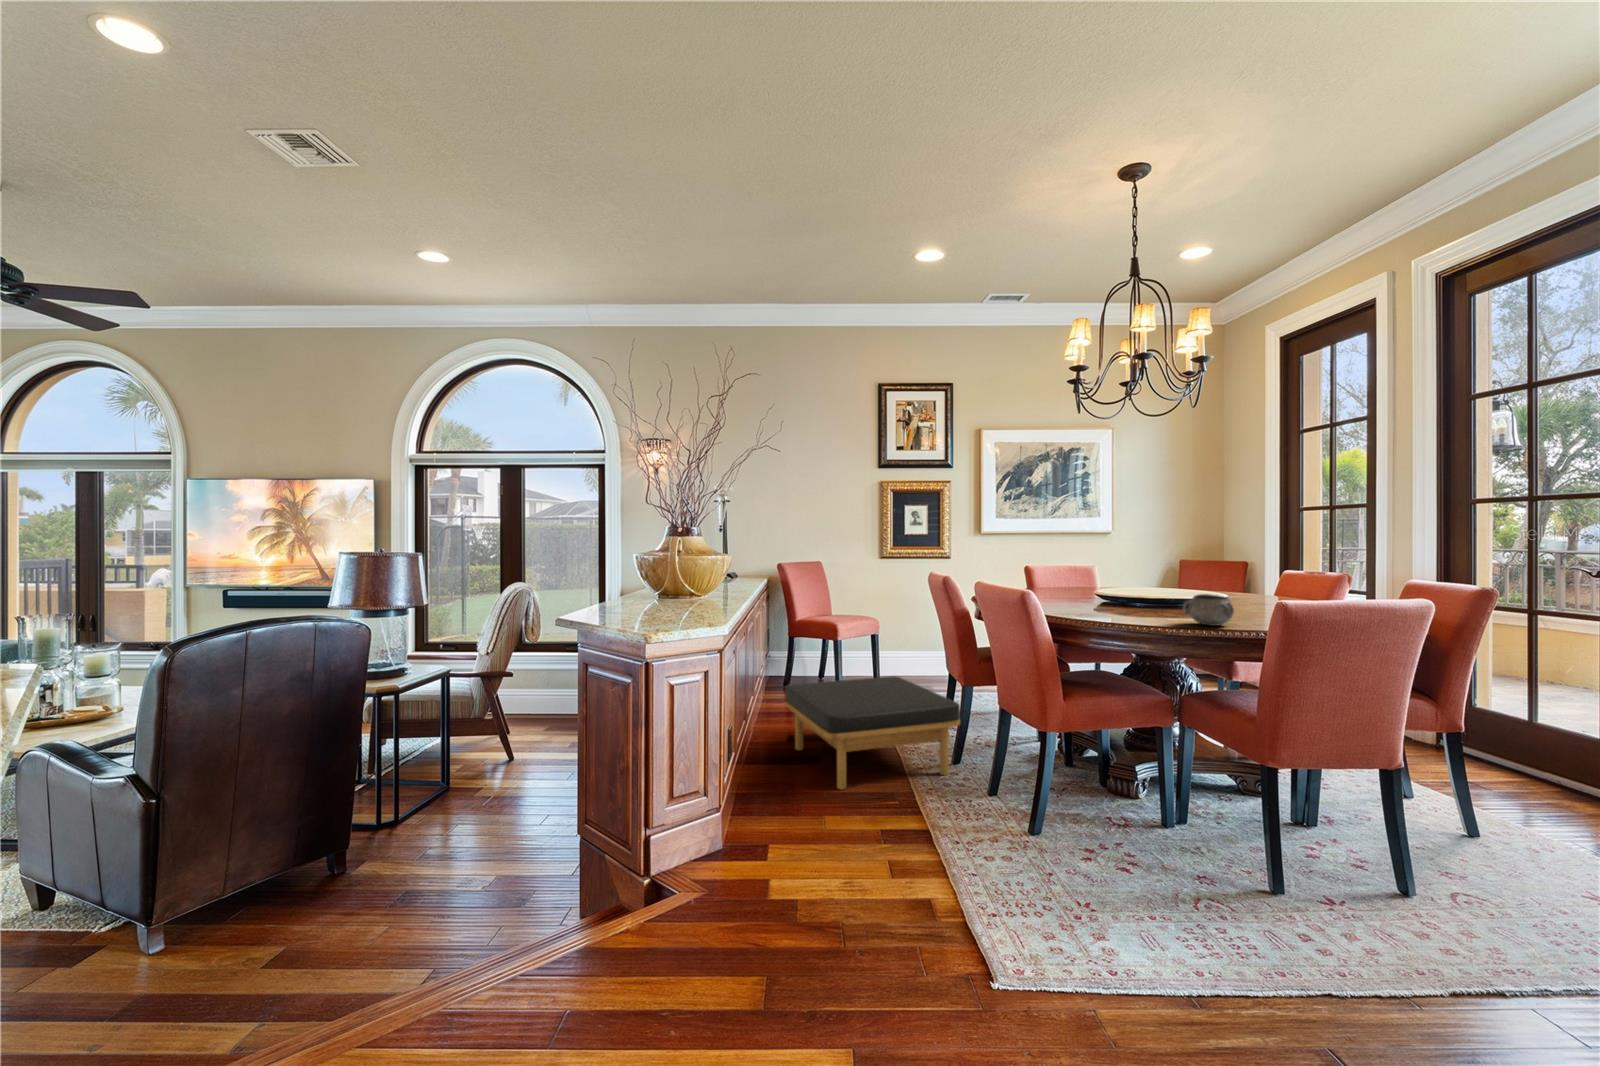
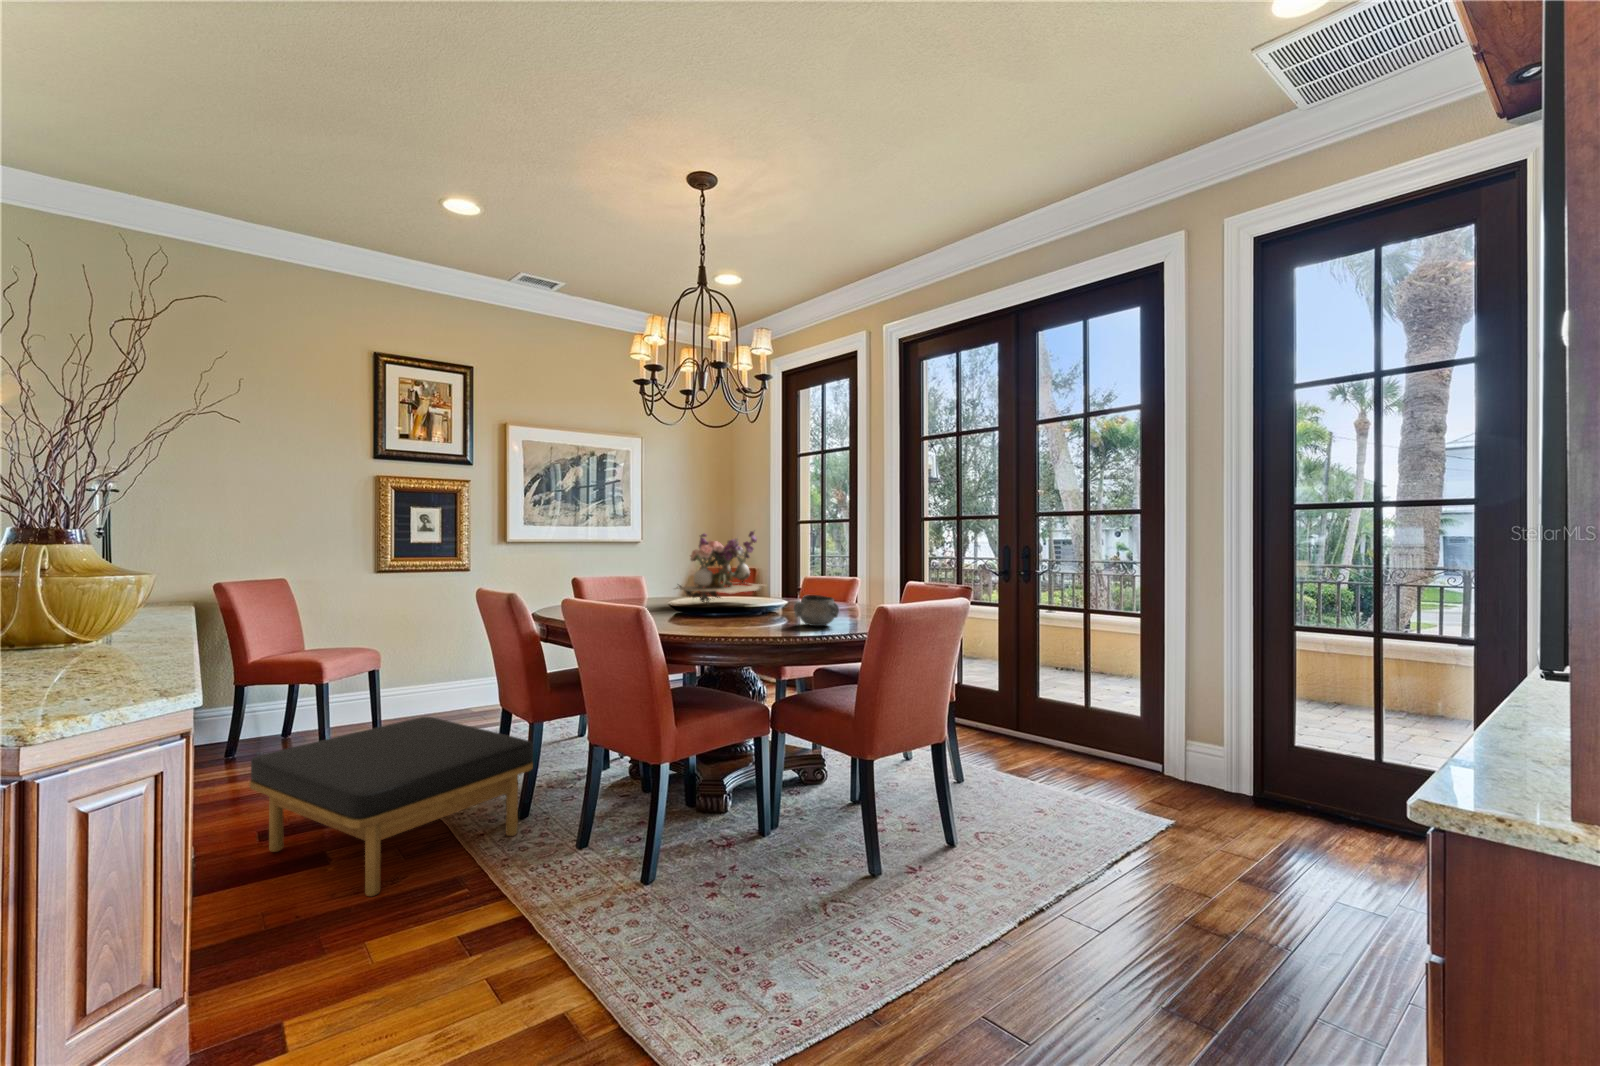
flower arrangement: none [1083,532,1186,604] -> present [676,530,762,603]

